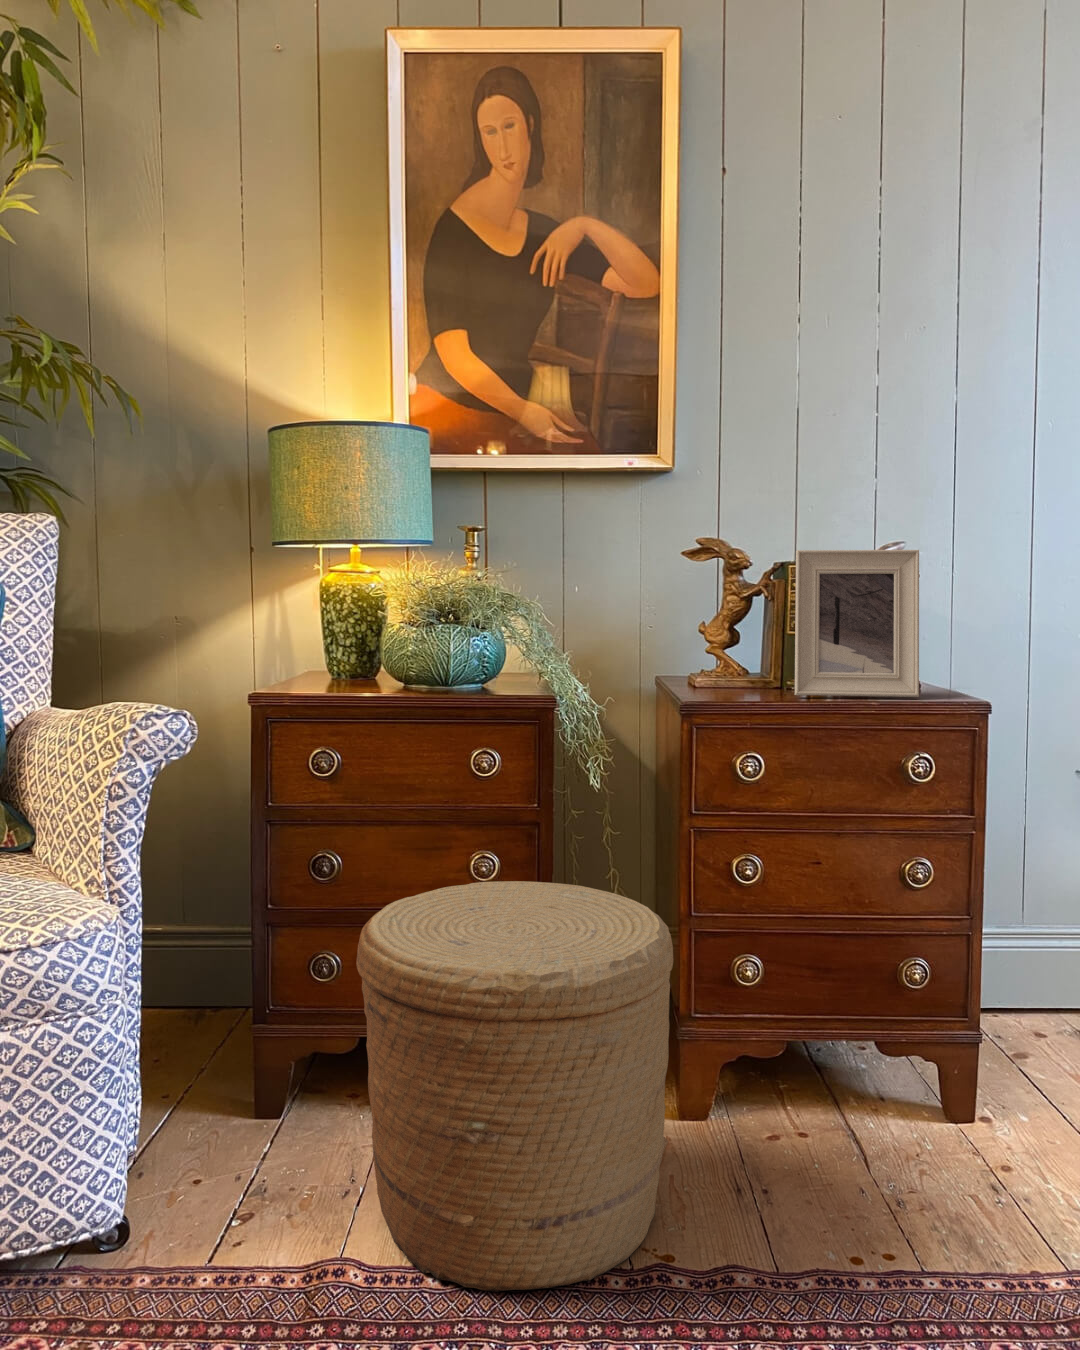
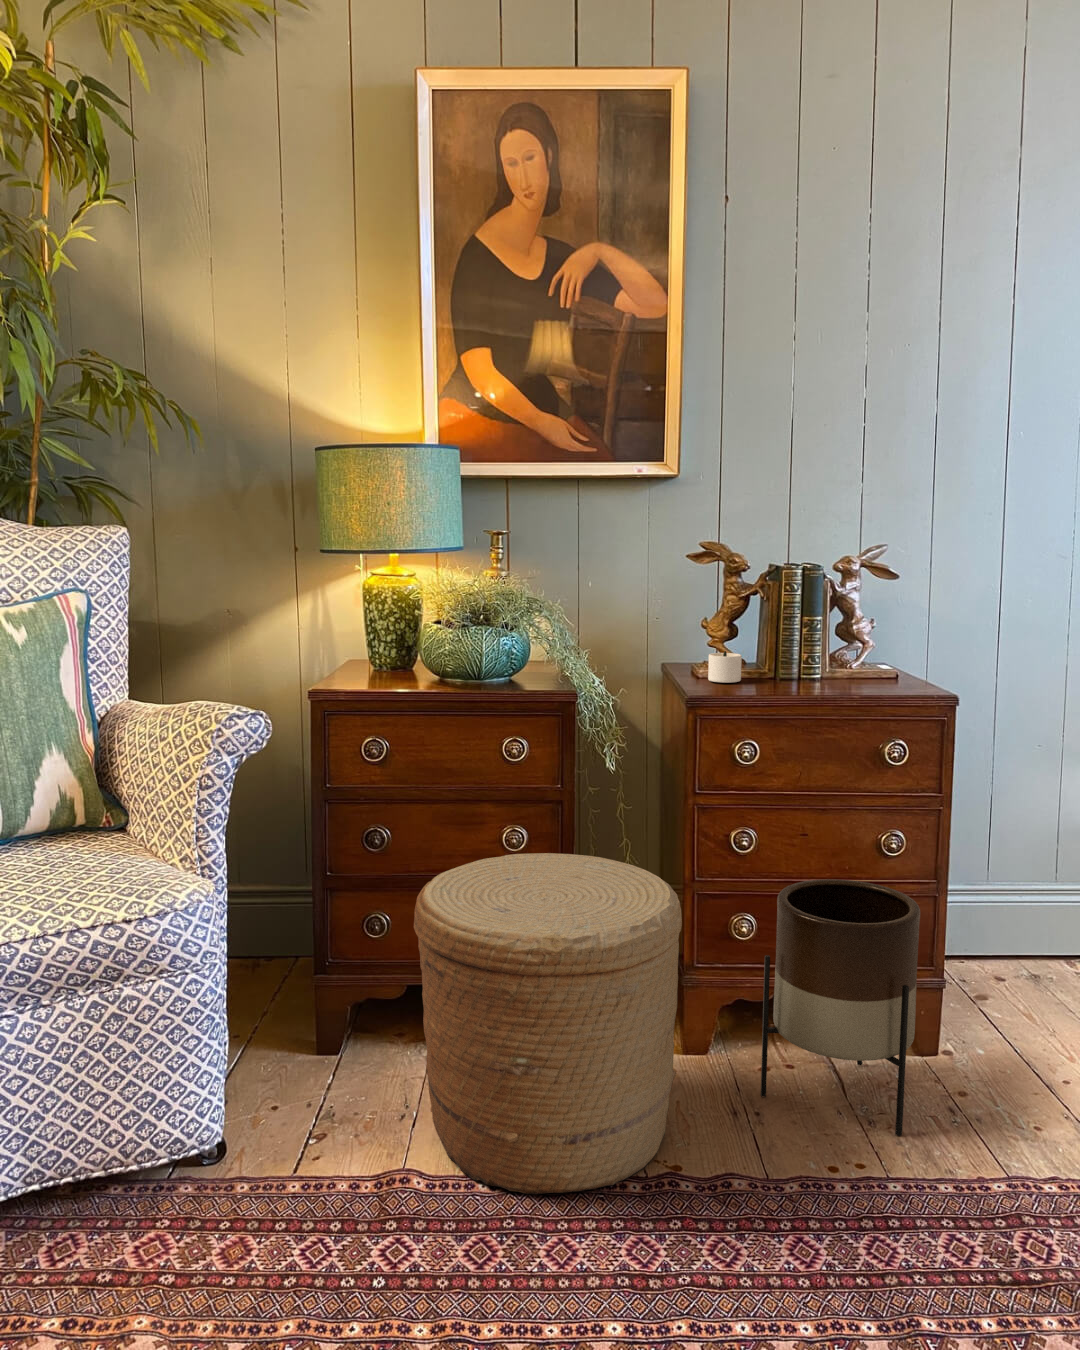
picture frame: present [795,550,919,697] -> none [788,560,899,691]
candle: none [705,655,753,690] -> present [708,651,742,683]
planter: none [768,913,953,1220] -> present [761,879,920,1136]

